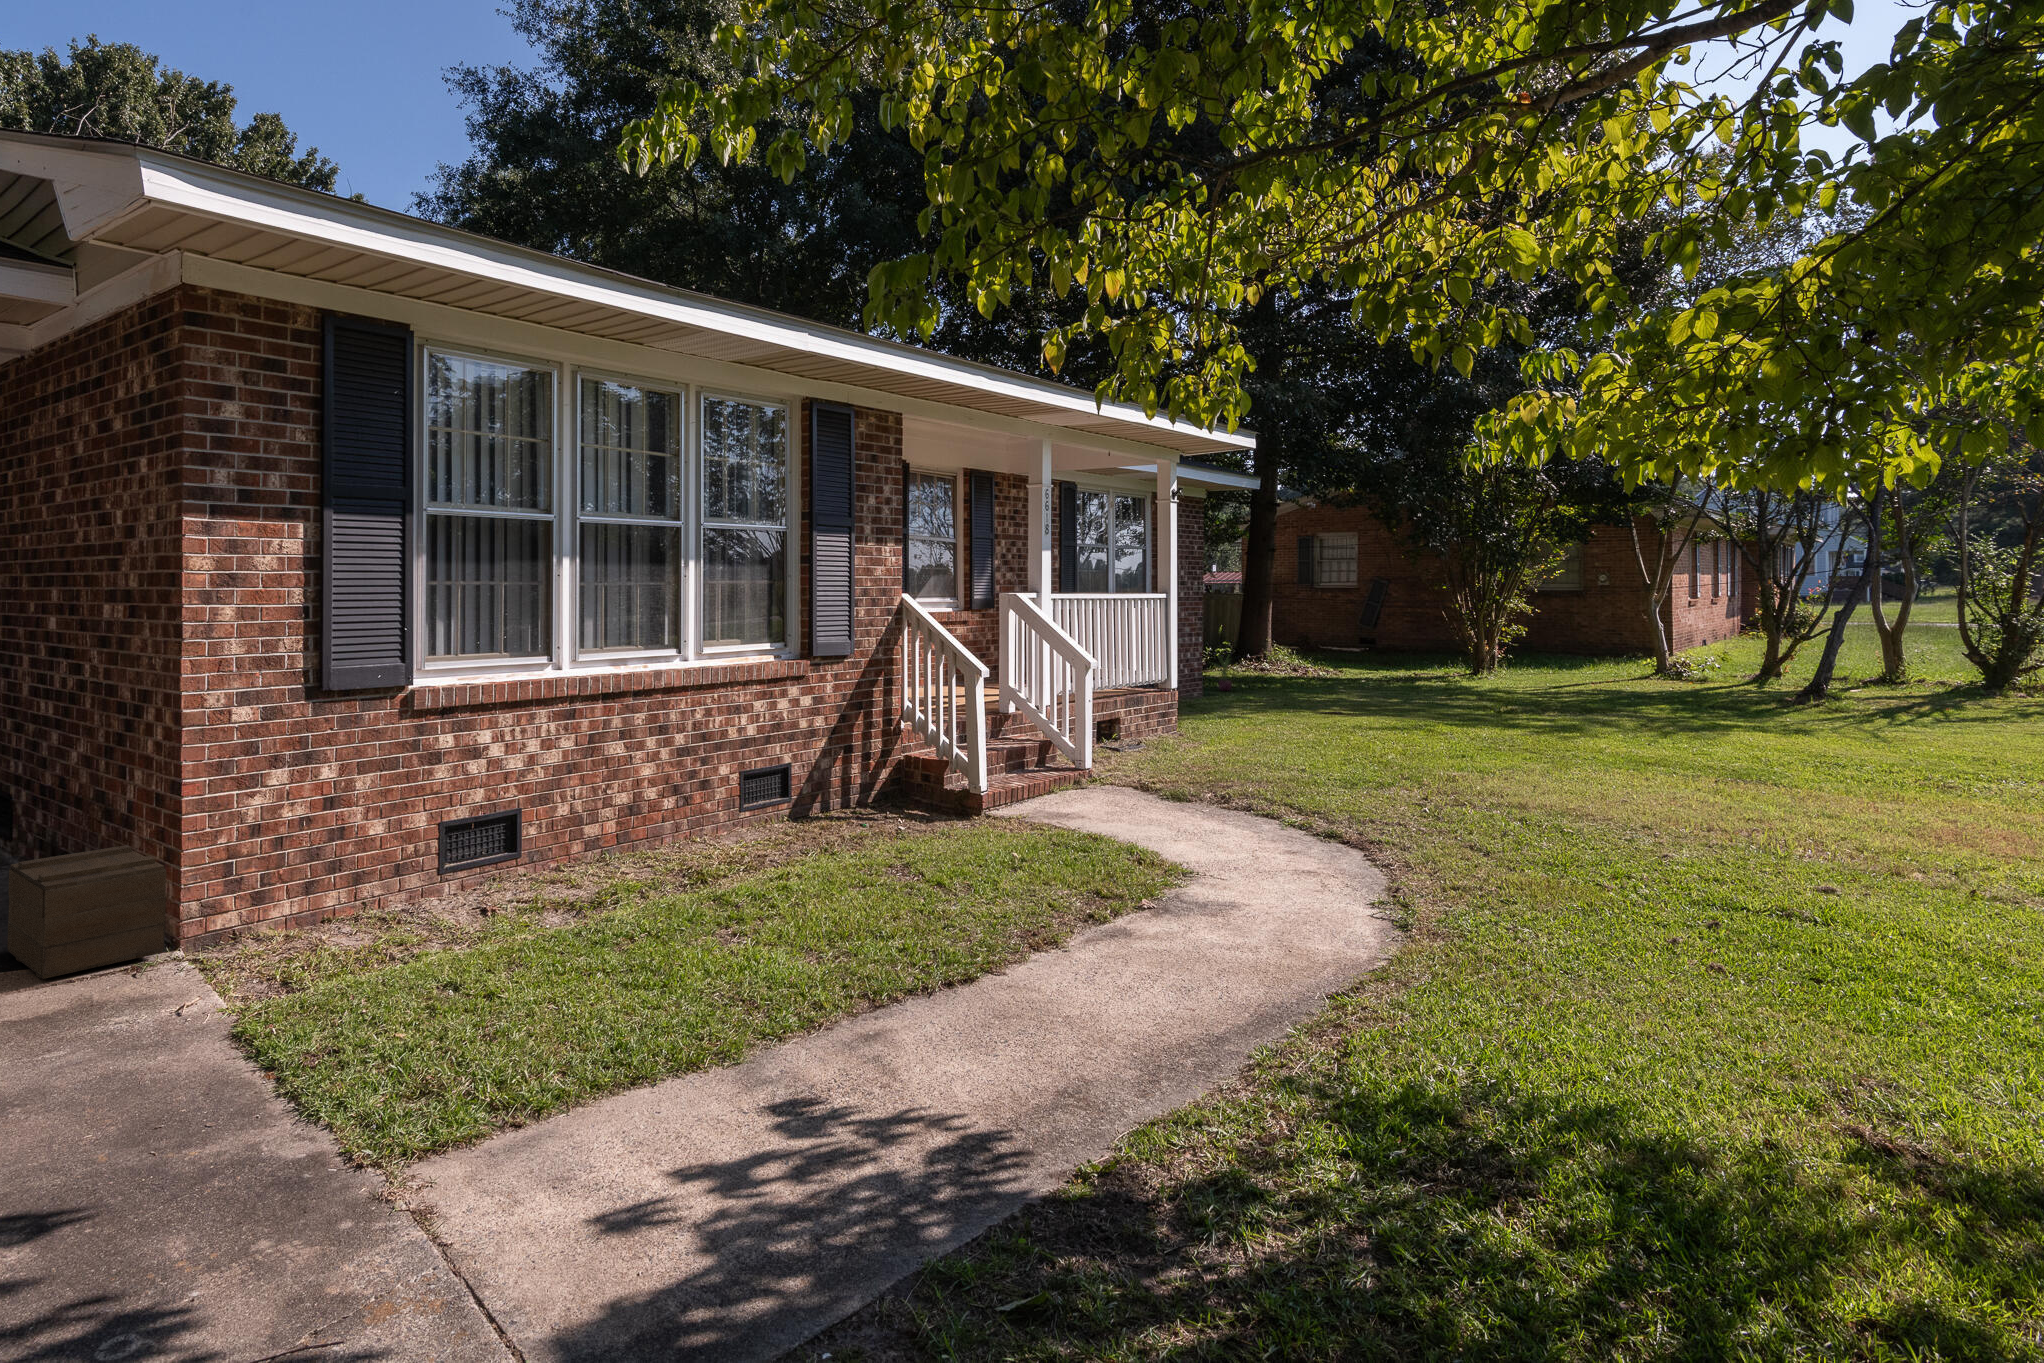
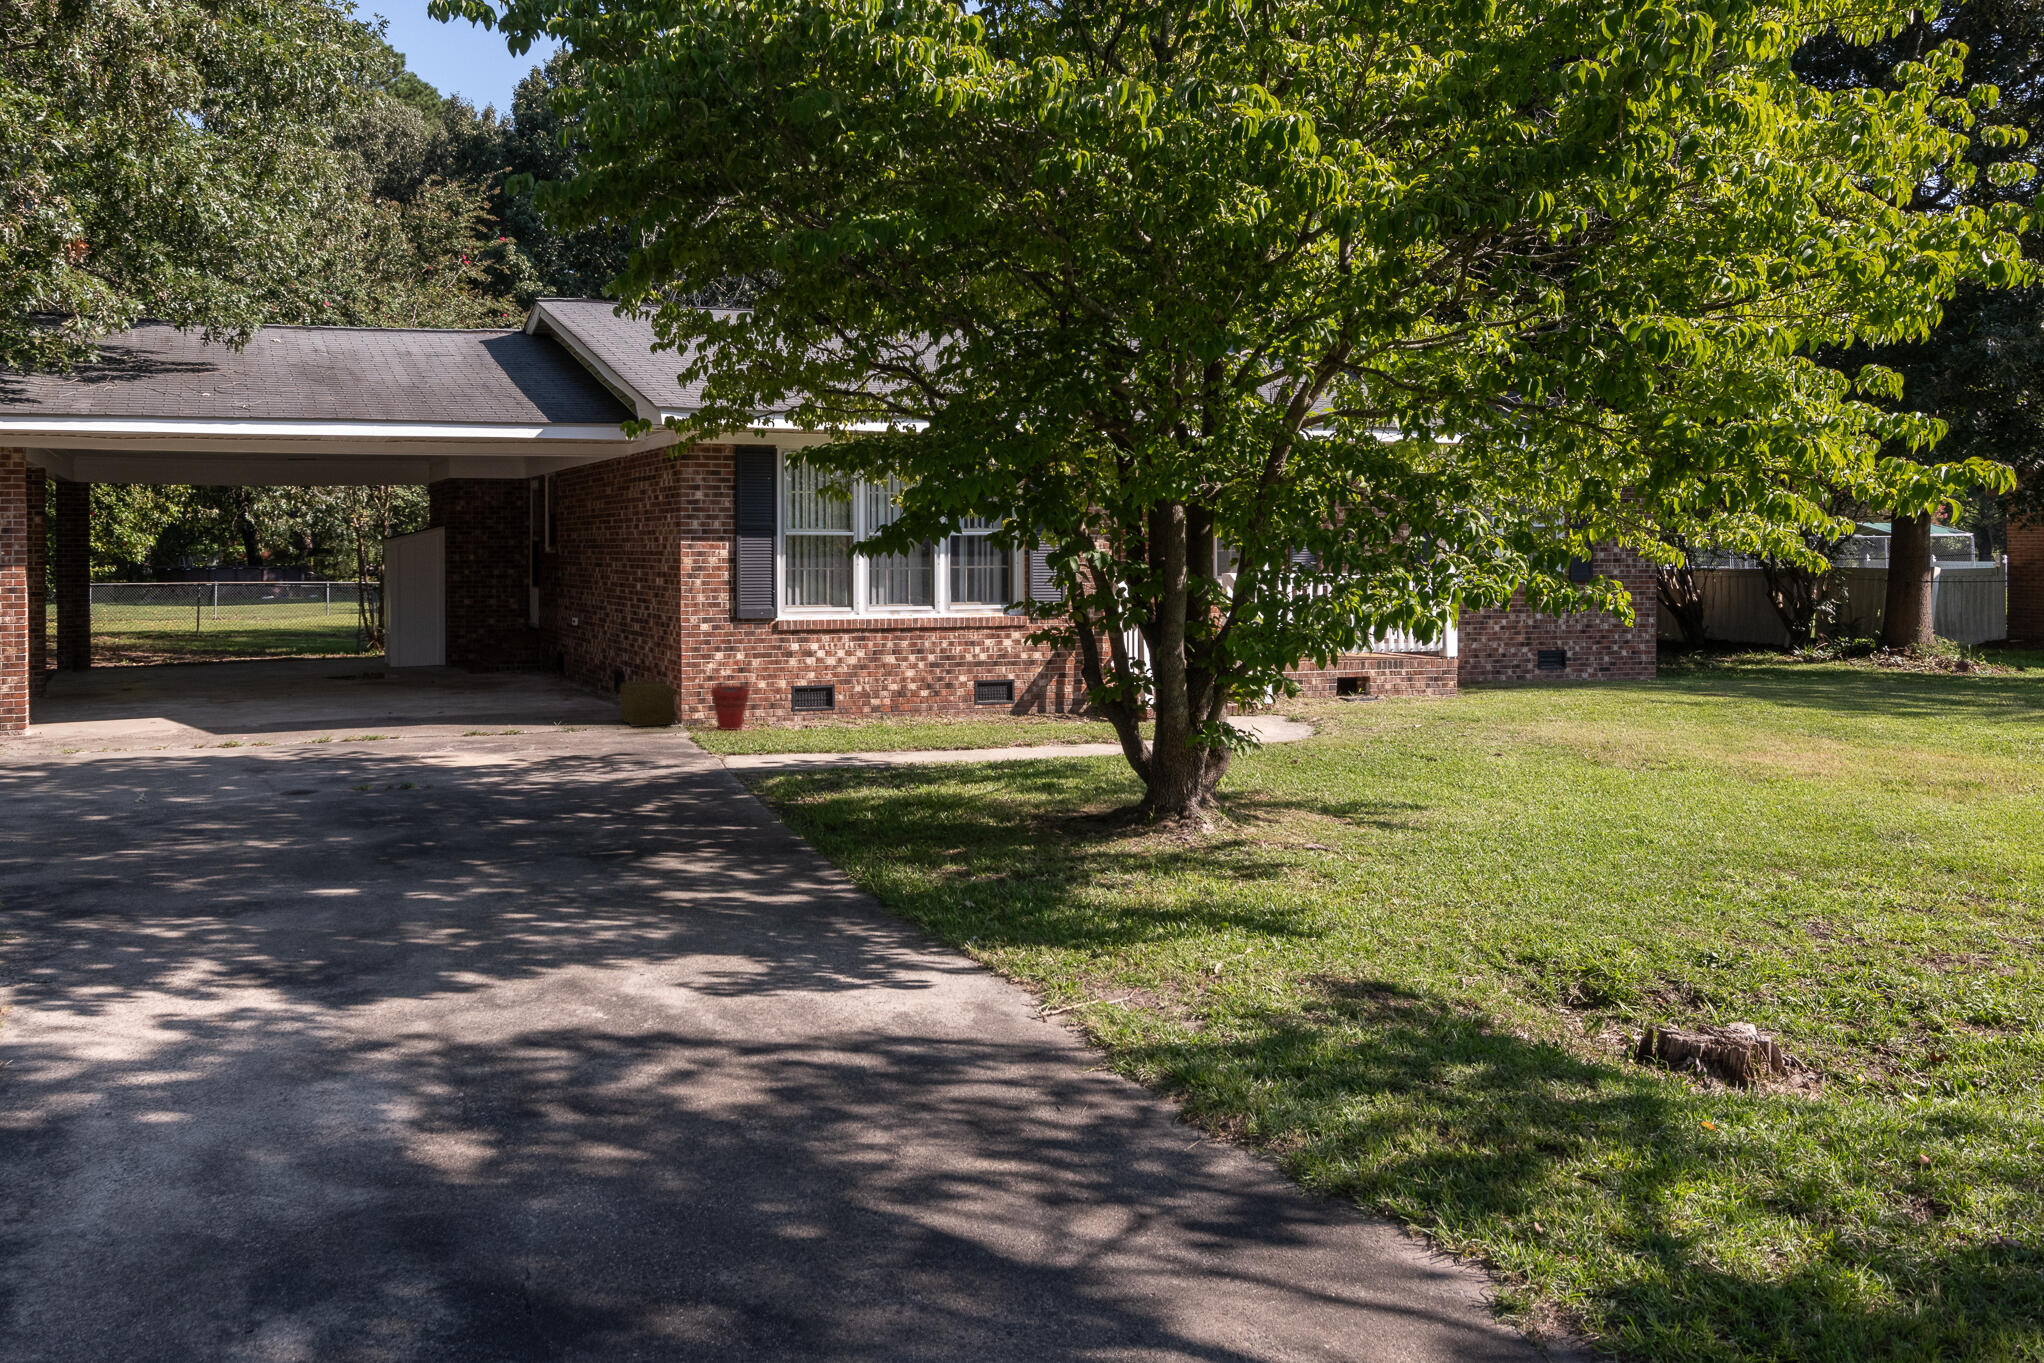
decorative plant: present [1217,657,1232,691] -> present [1955,640,1971,672]
bucket: none [261,840,361,951] -> present [711,685,750,730]

